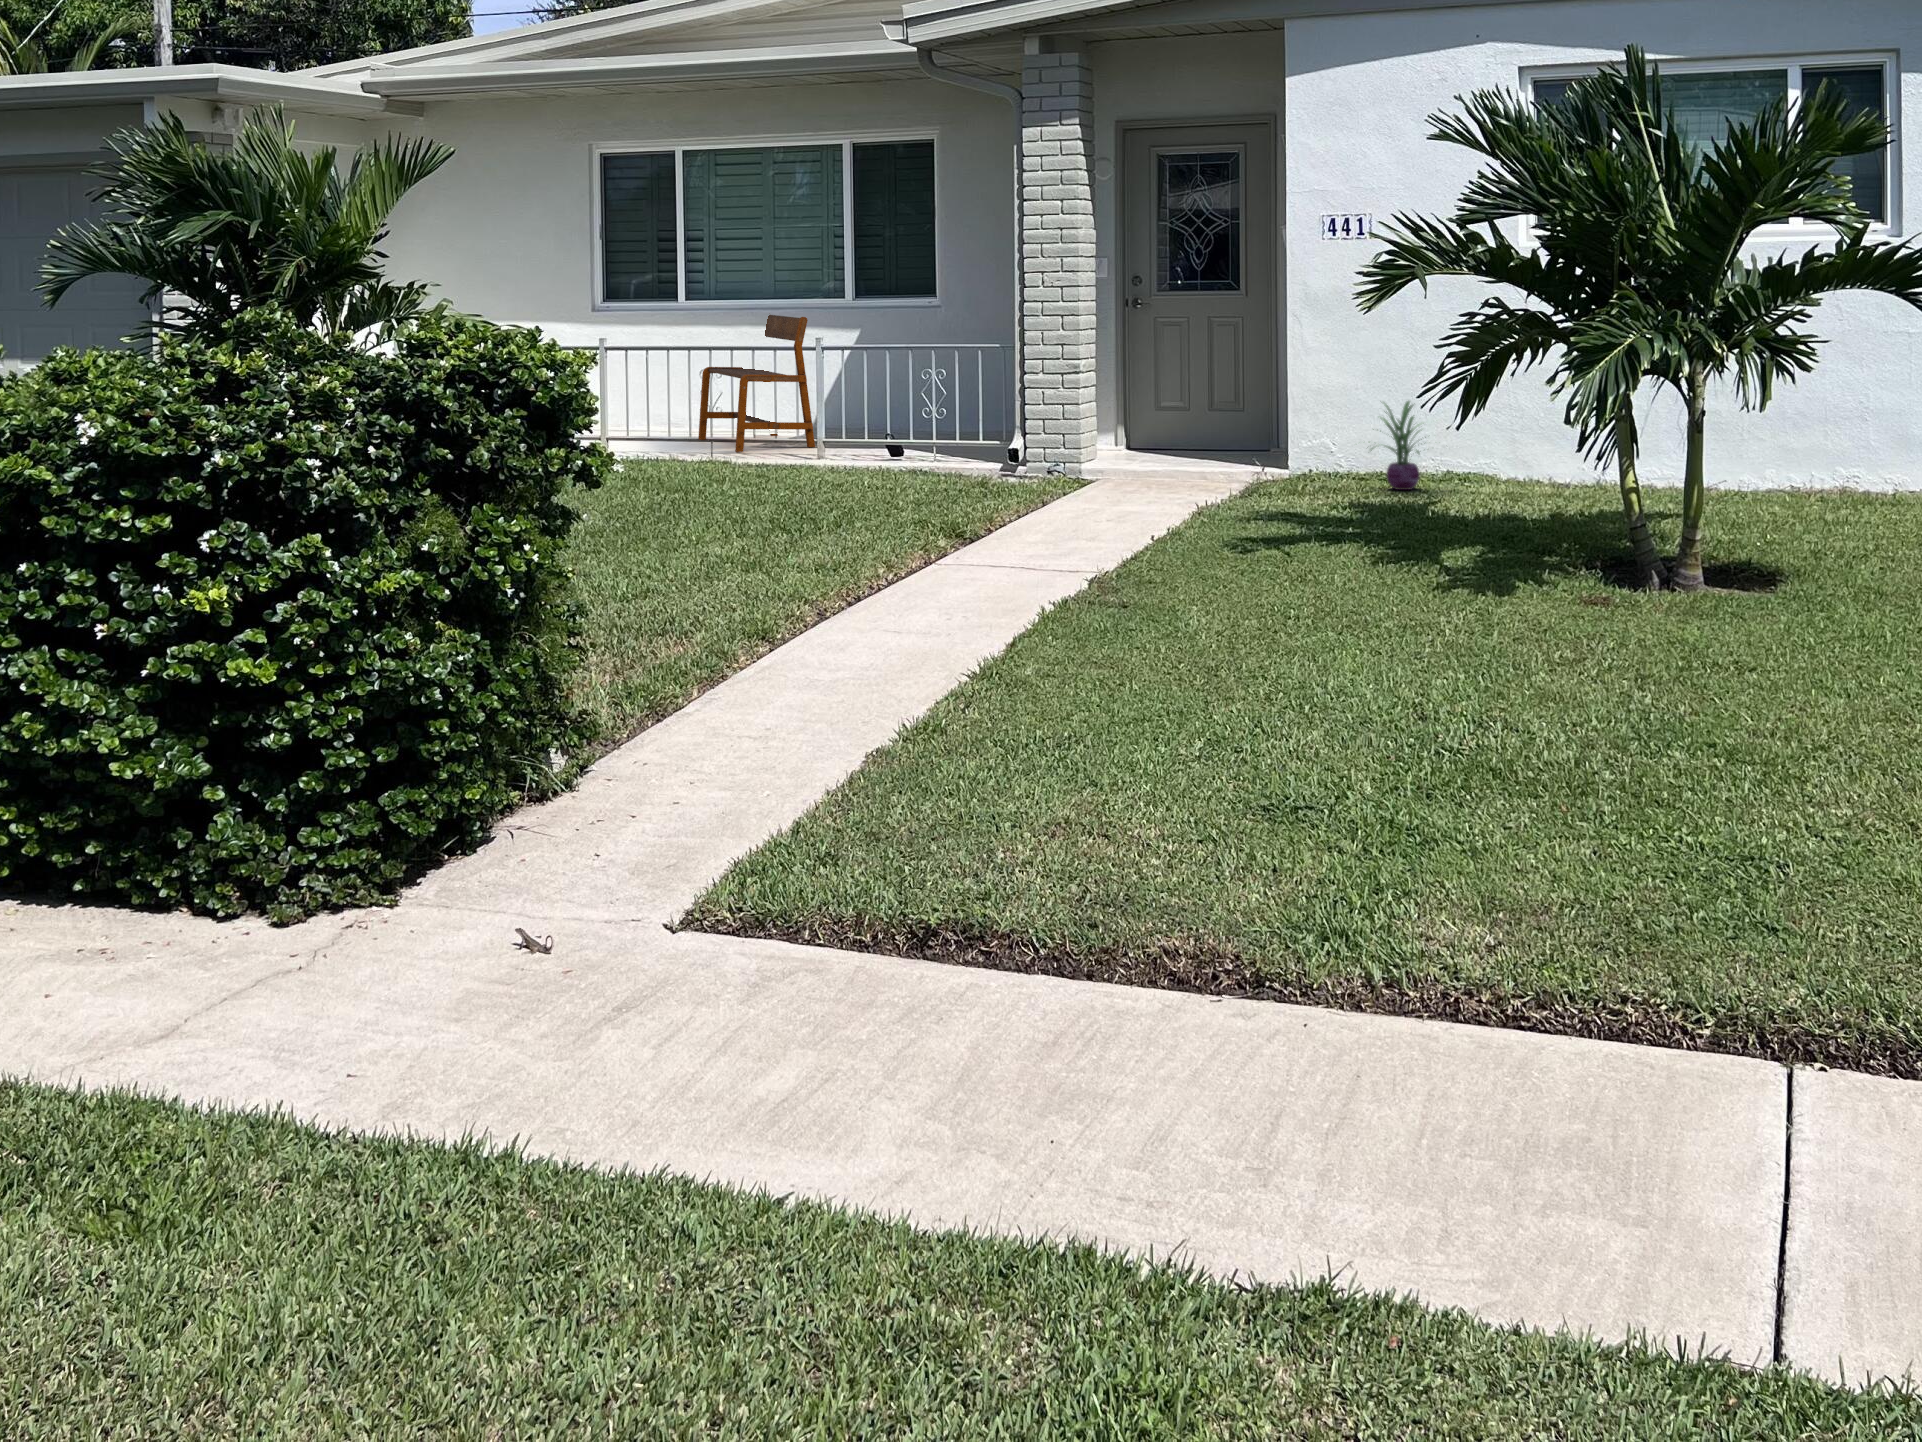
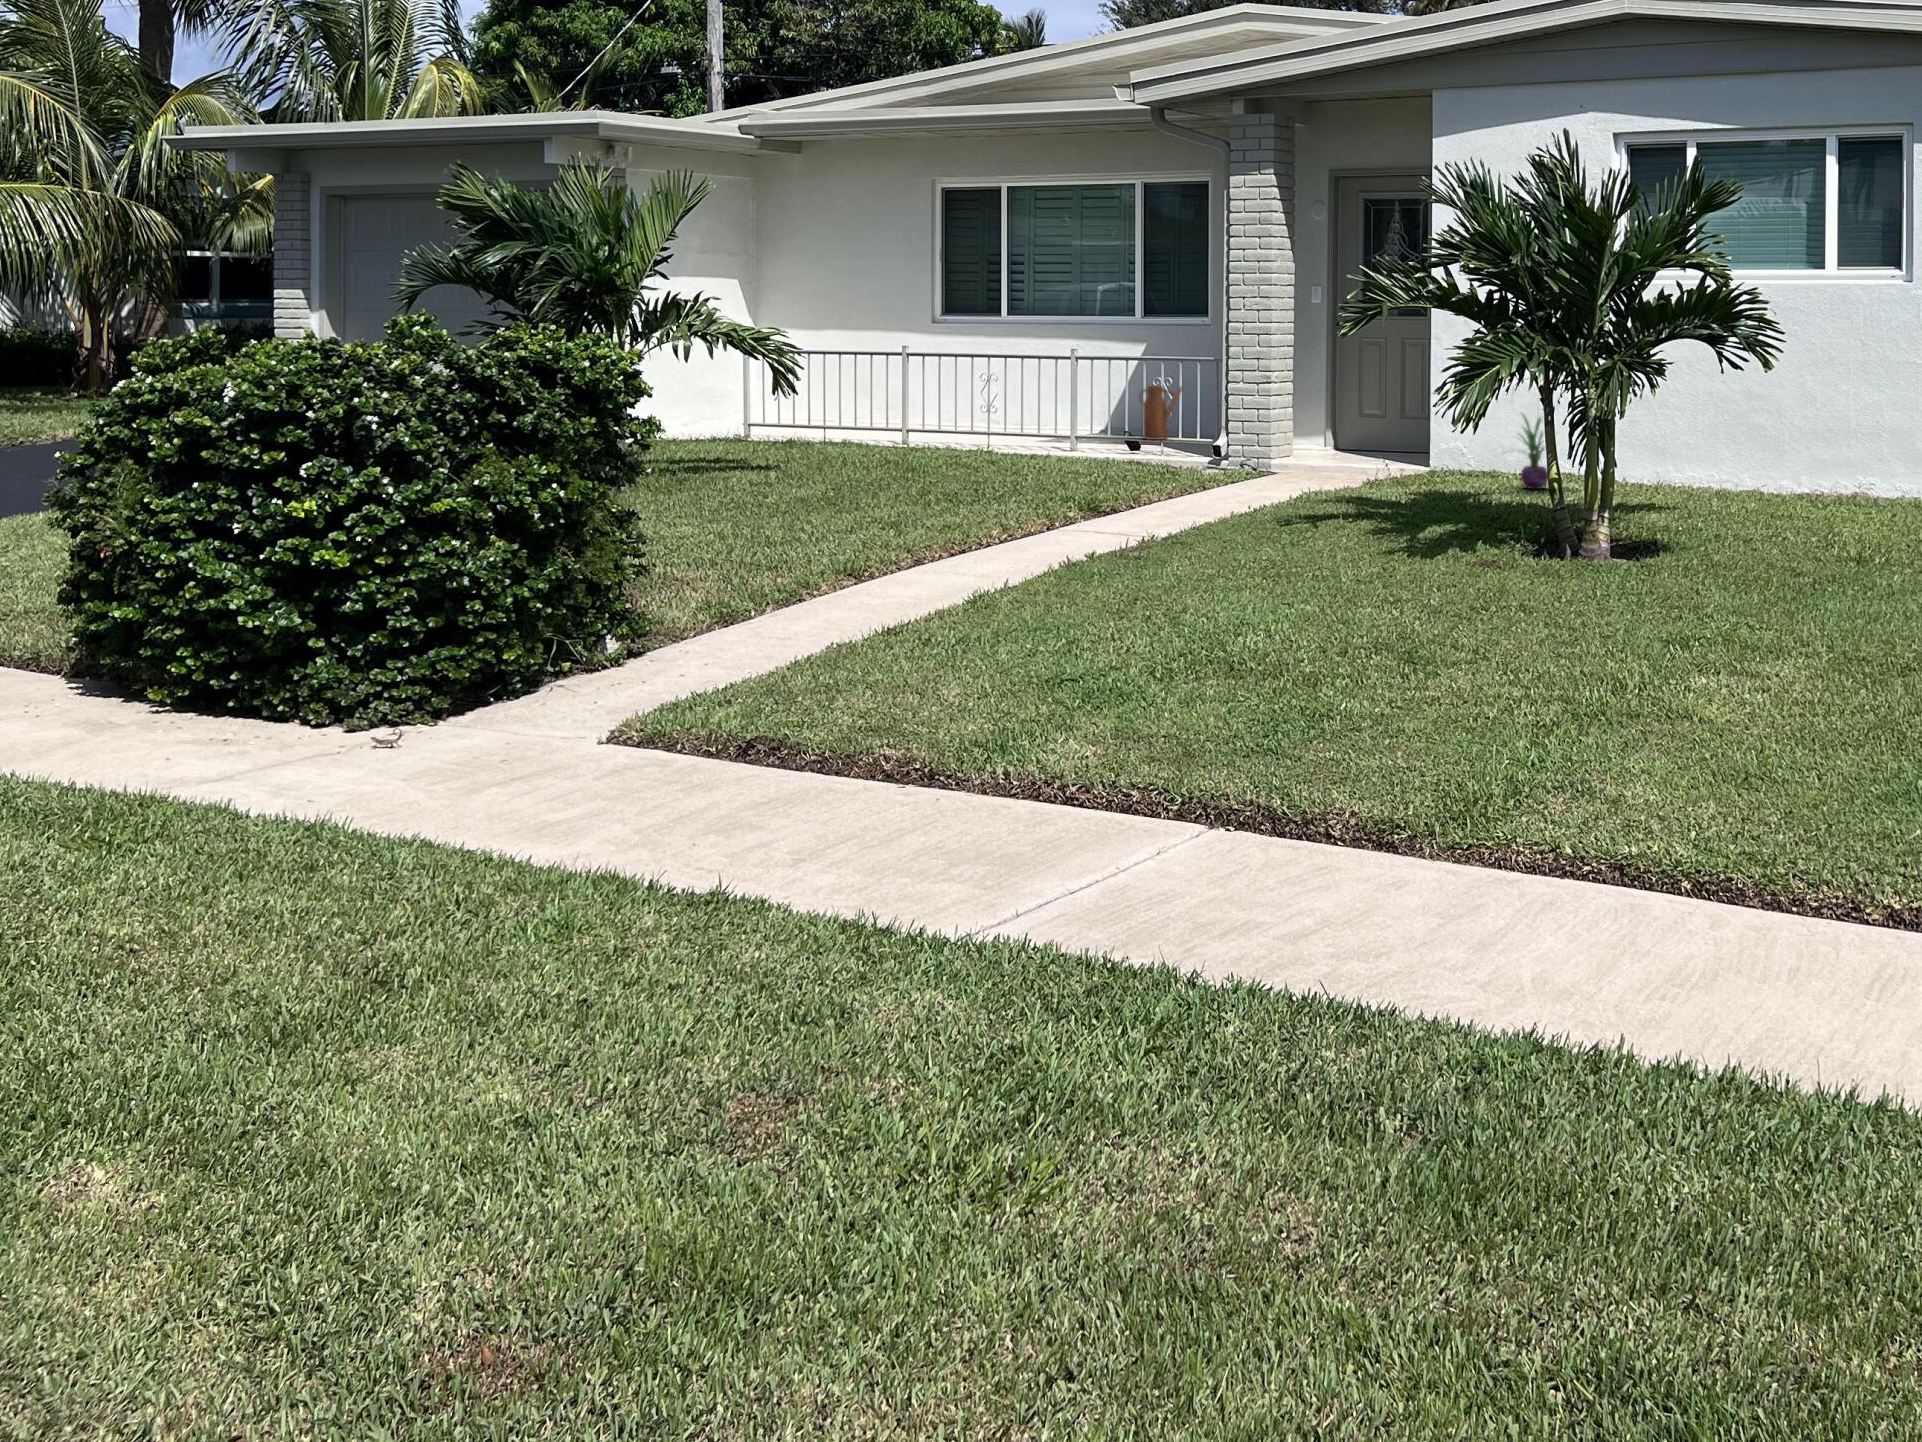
bench: present [698,315,815,452] -> none [1022,324,1108,442]
watering can: none [847,382,903,445] -> present [1139,386,1183,440]

